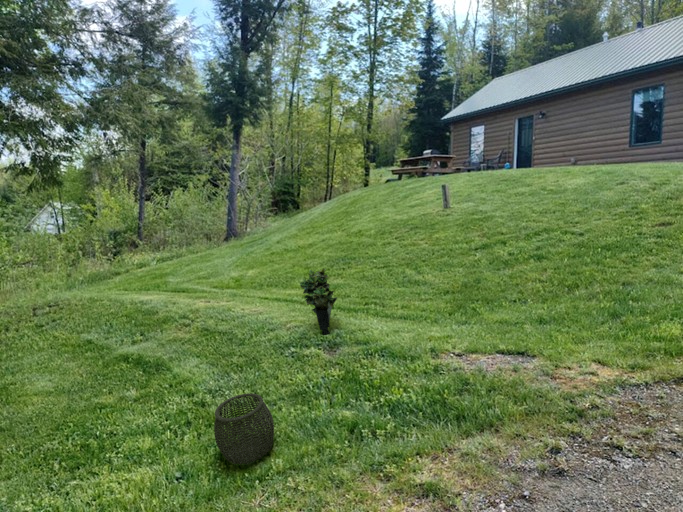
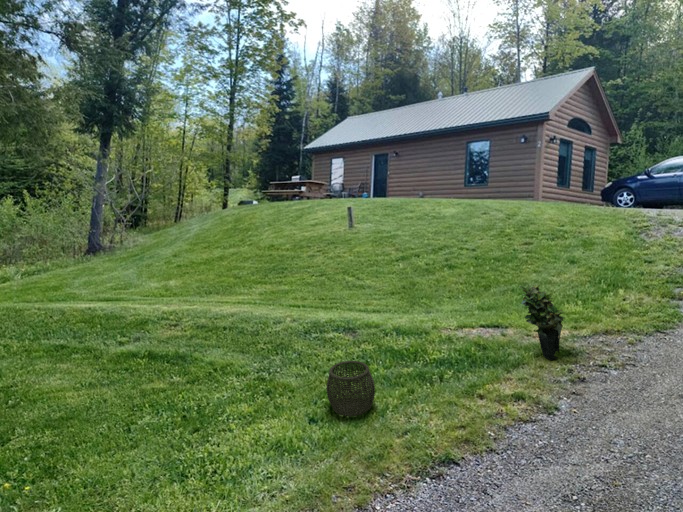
potted plant: present [300,268,337,334] -> present [519,283,565,360]

